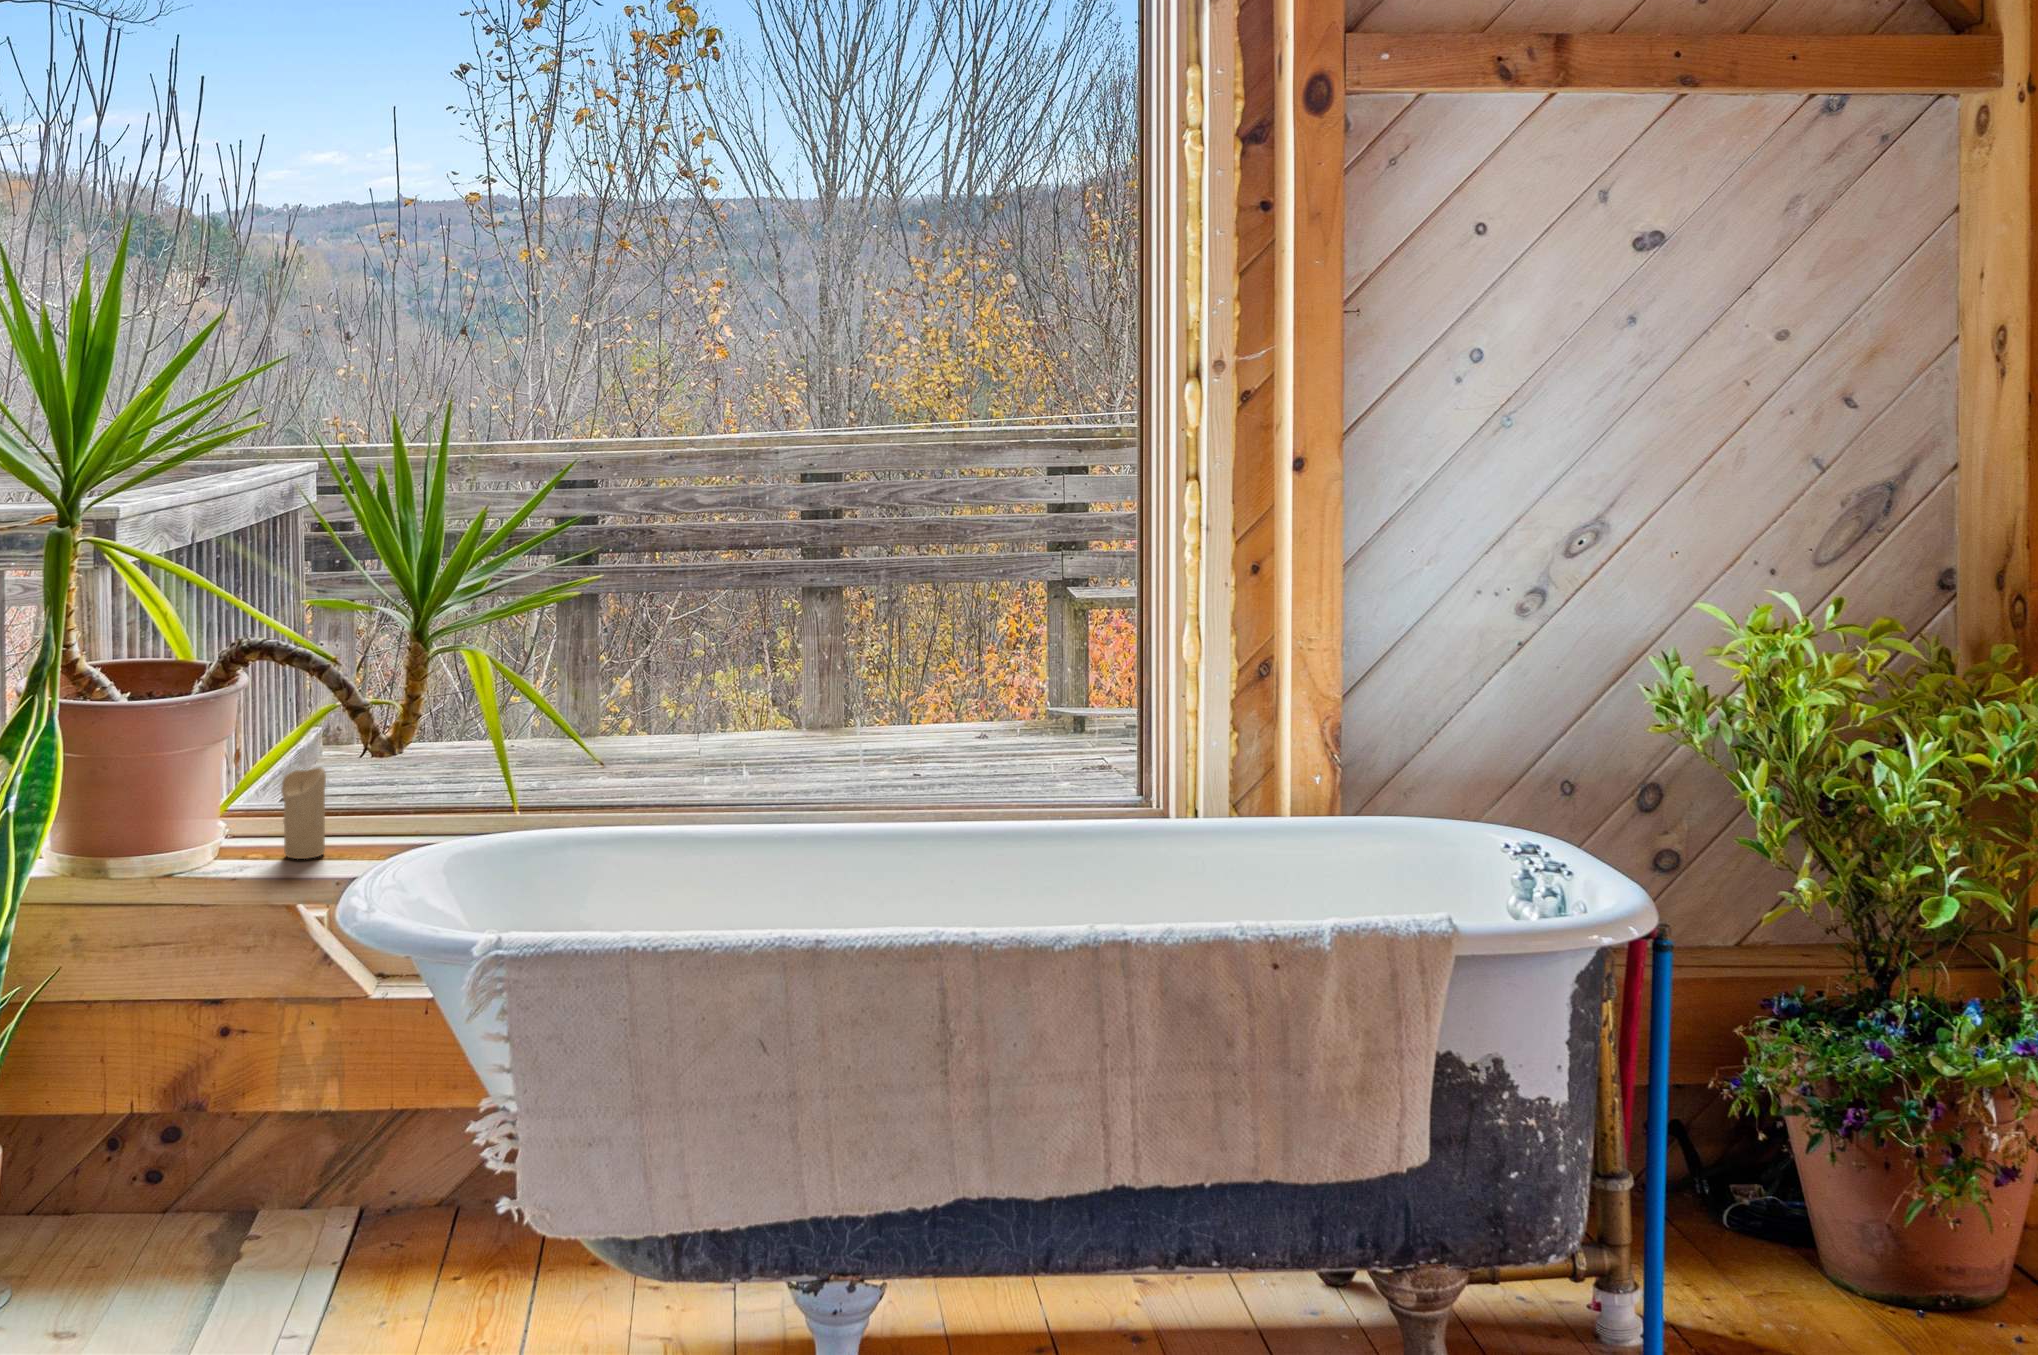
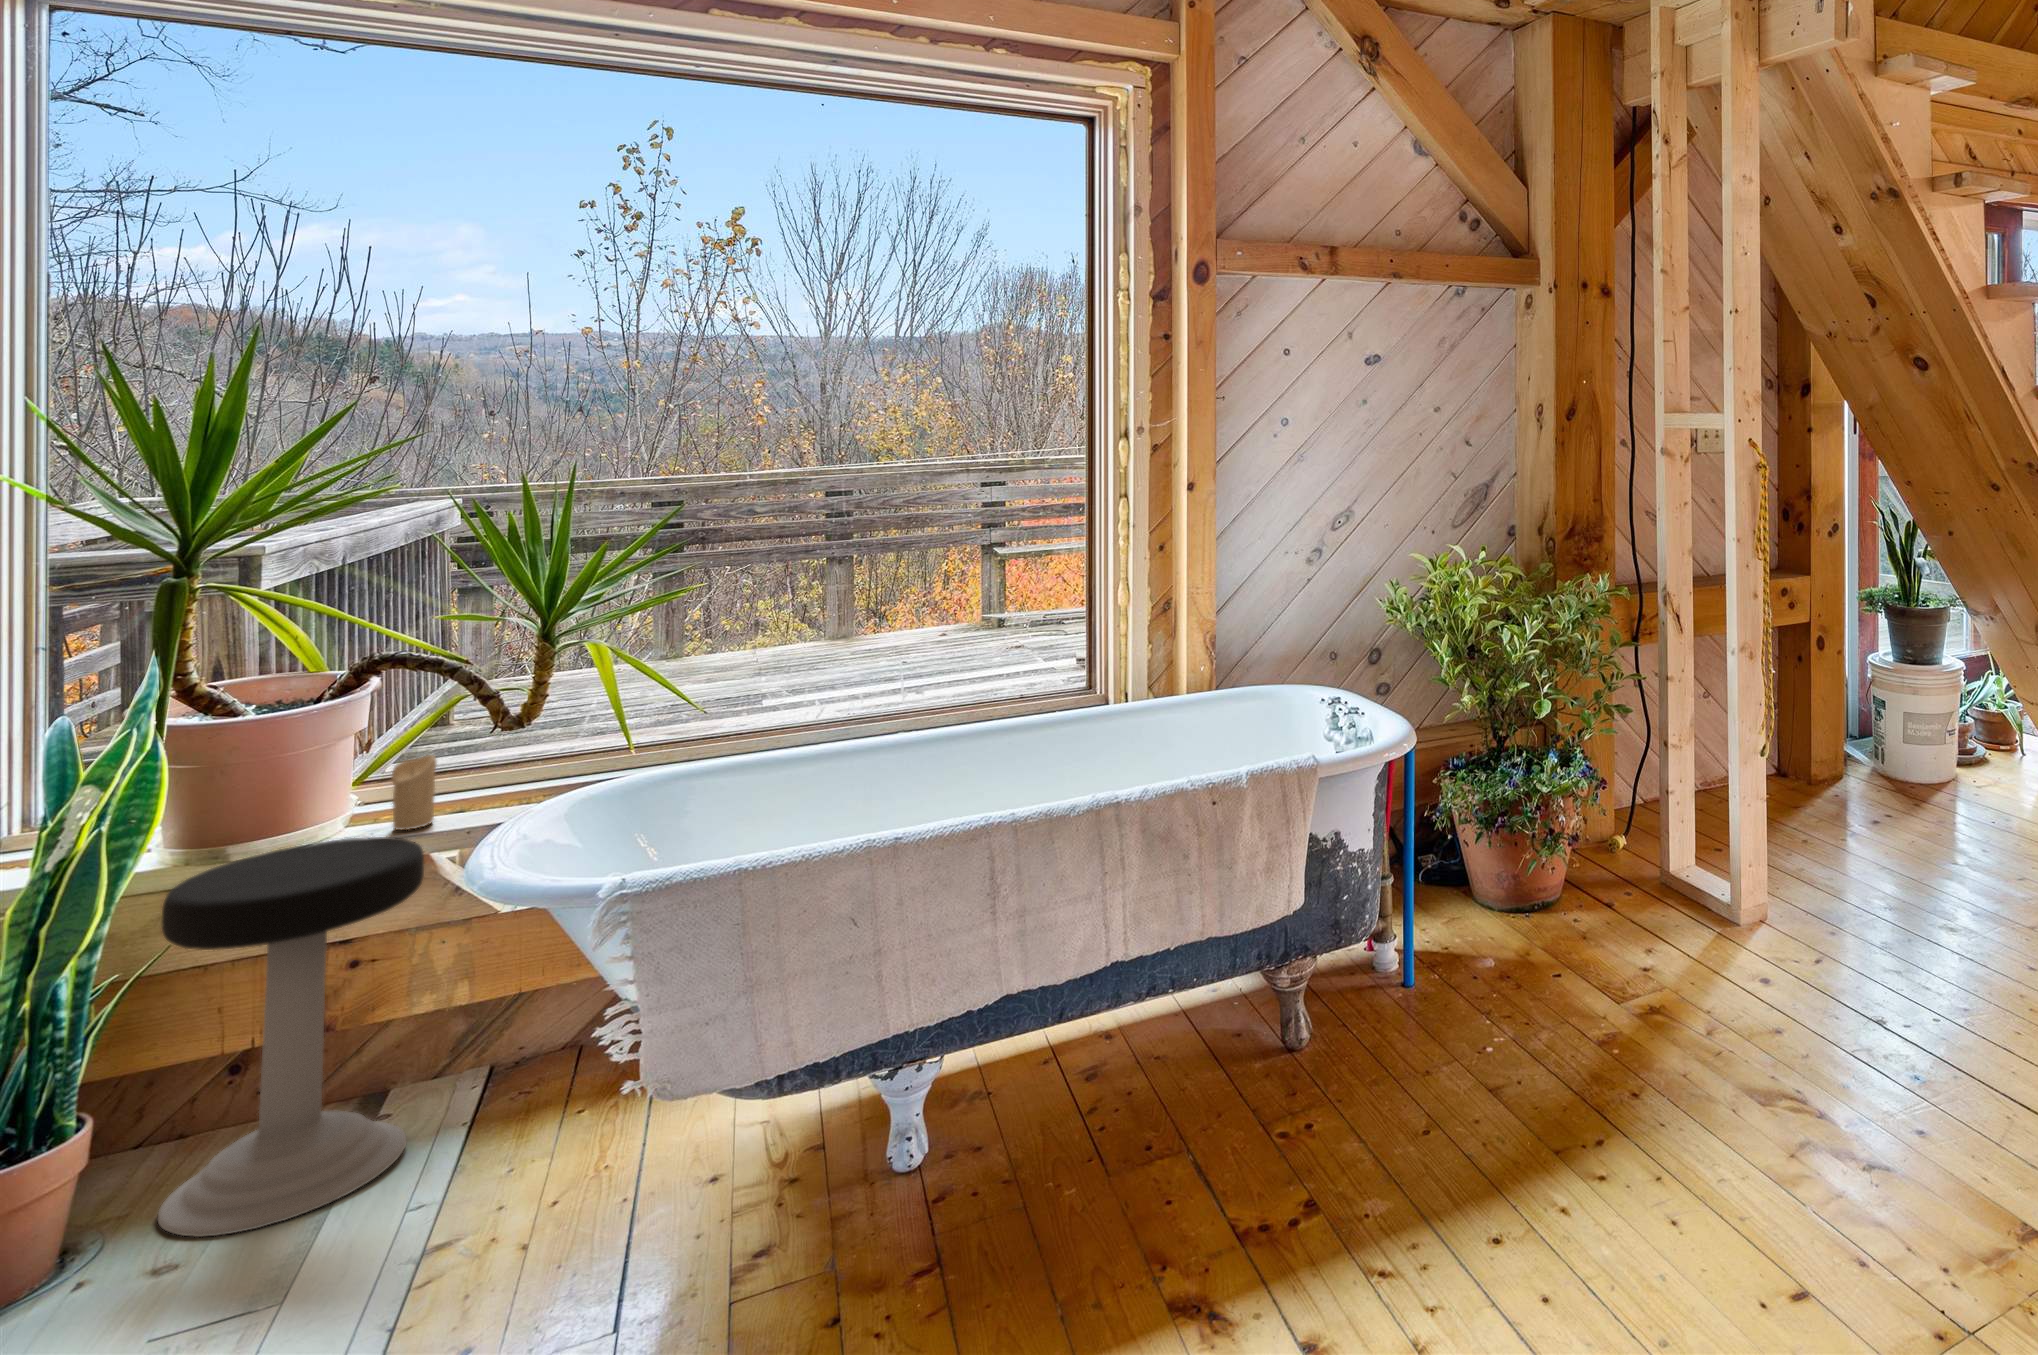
stool: none [67,859,309,1309] -> present [158,837,424,1237]

